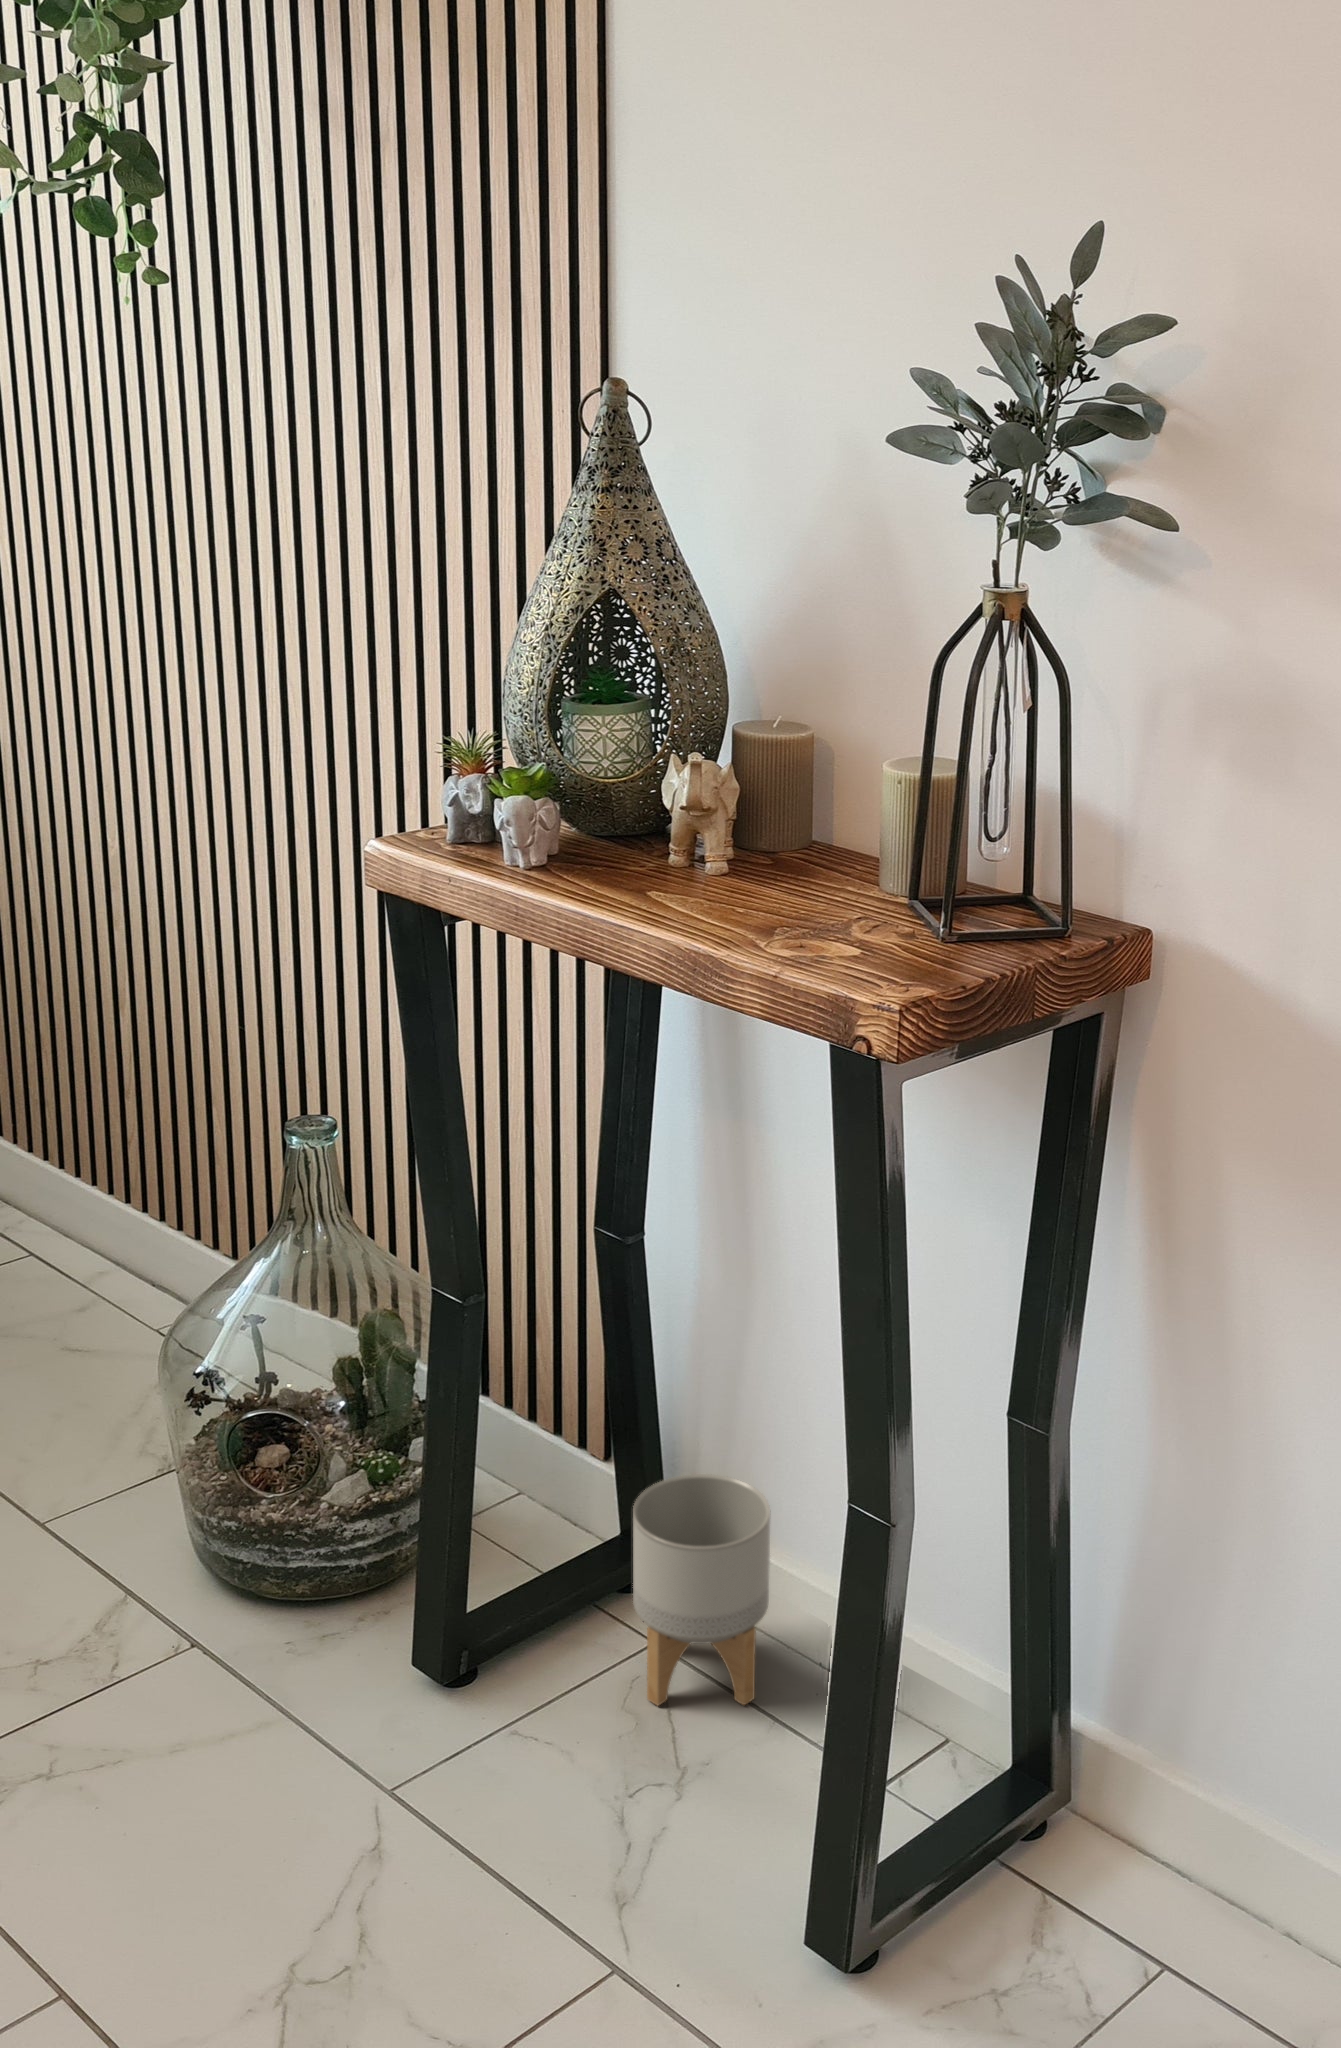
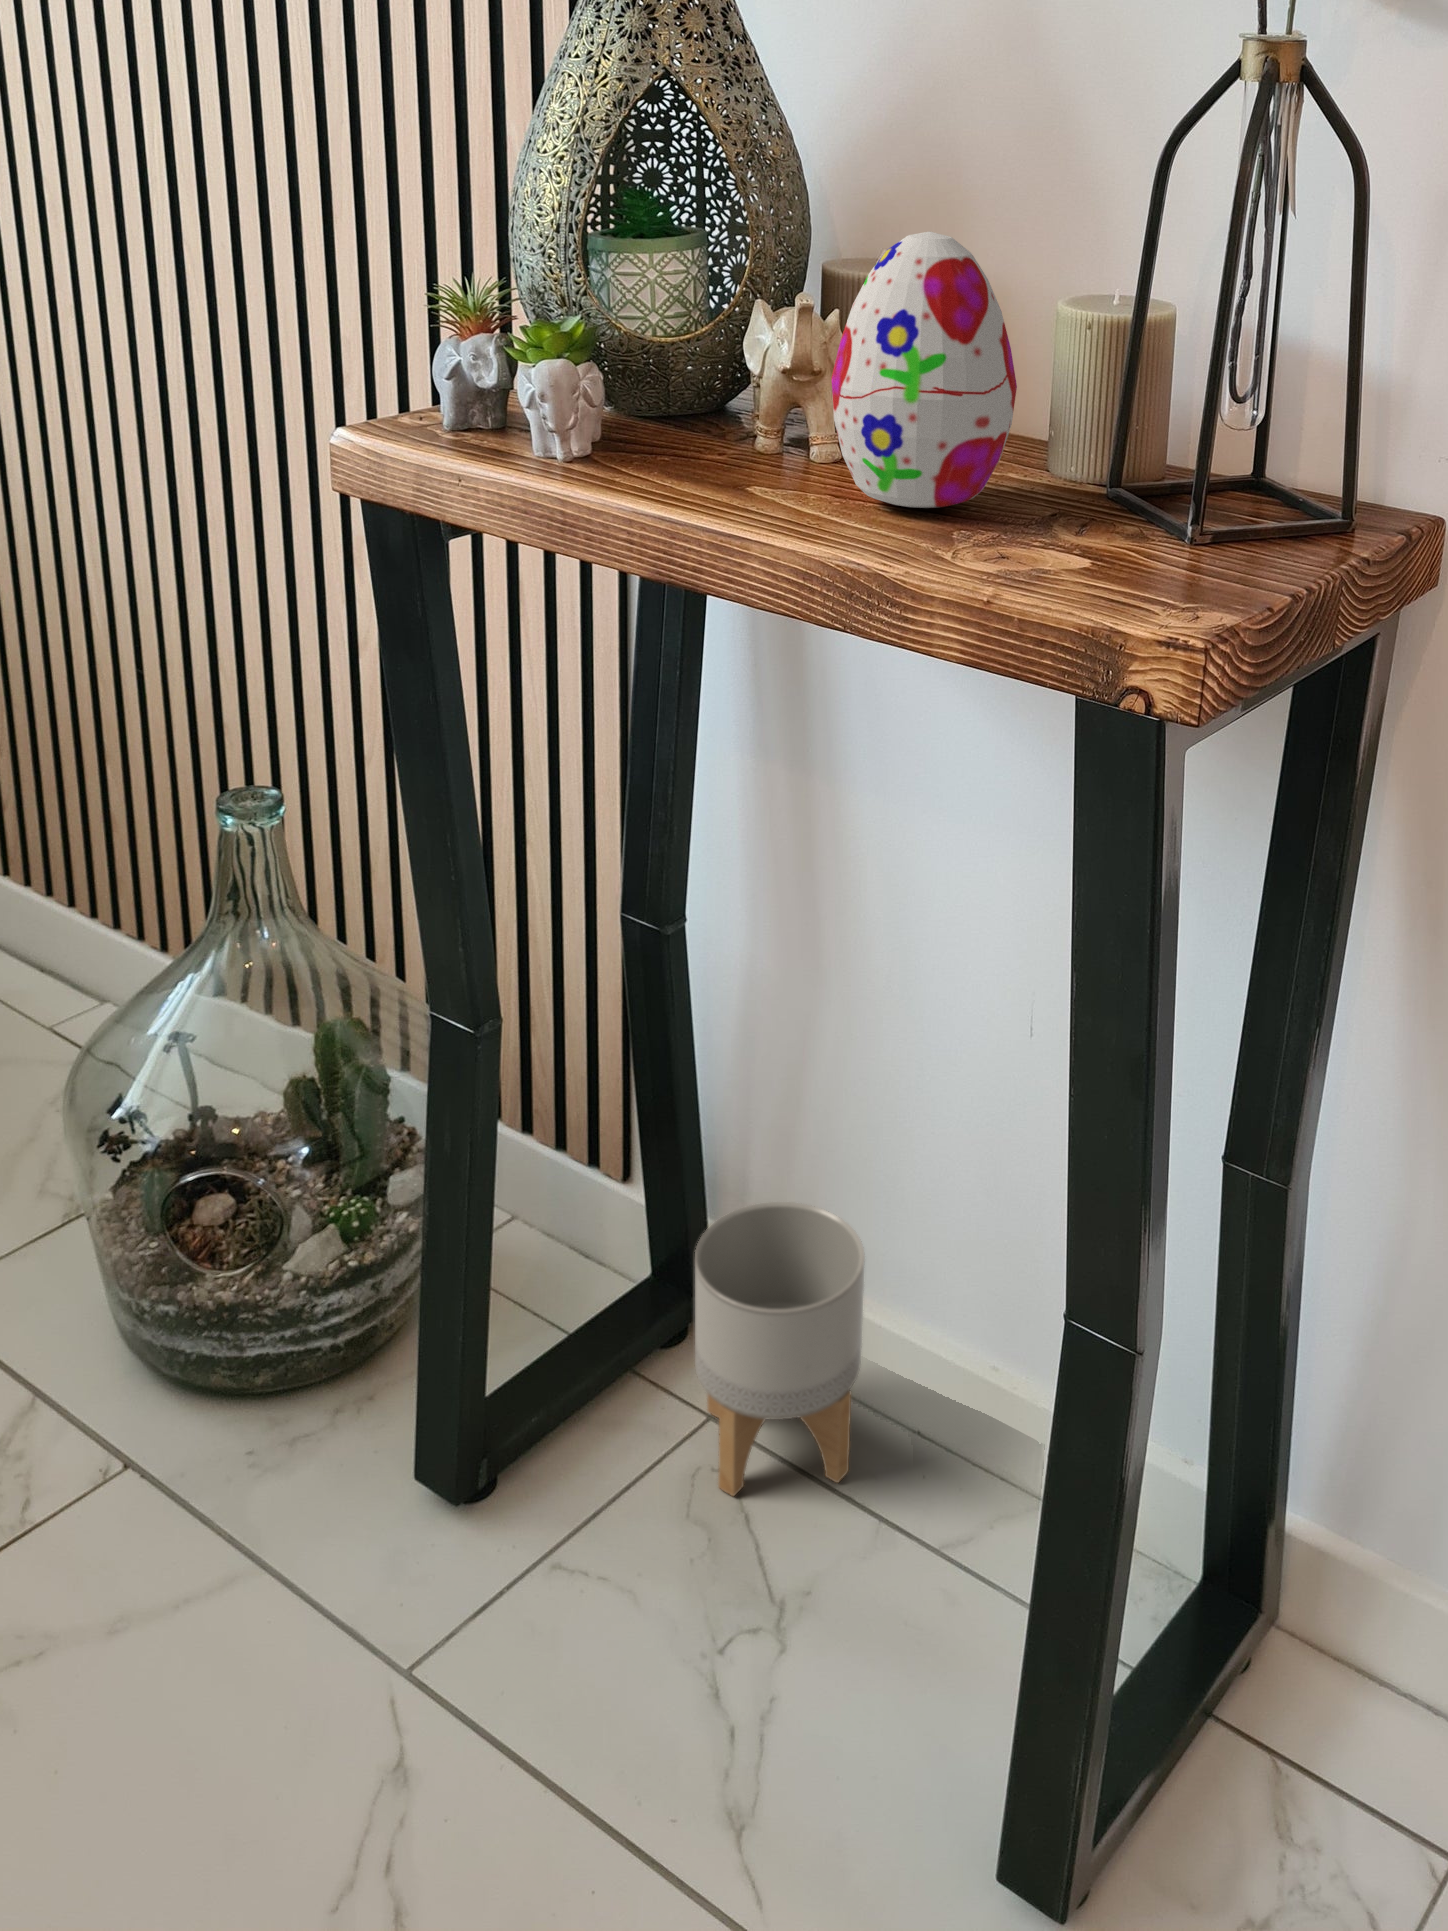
decorative egg: none [701,713,835,910] -> present [831,231,1017,508]

